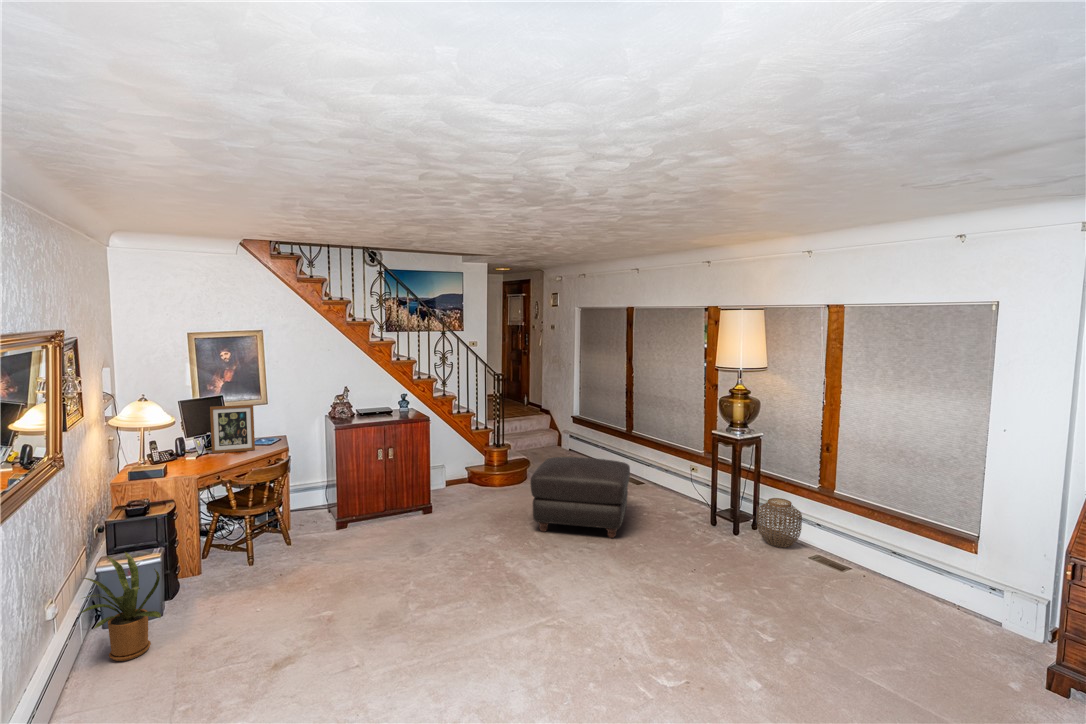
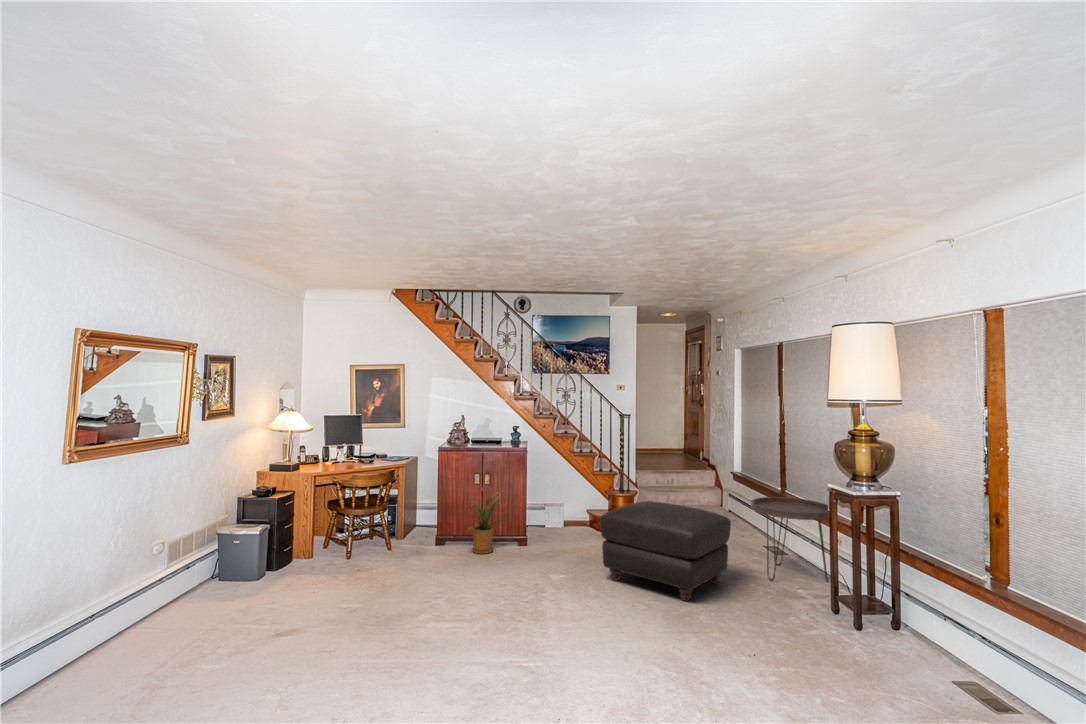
picture frame: present [210,405,255,453] -> none [343,421,376,462]
side table: none [633,439,694,508] -> present [751,497,829,581]
woven basket: present [757,498,802,548] -> none [883,585,954,660]
house plant: present [81,552,161,661] -> present [467,492,506,554]

